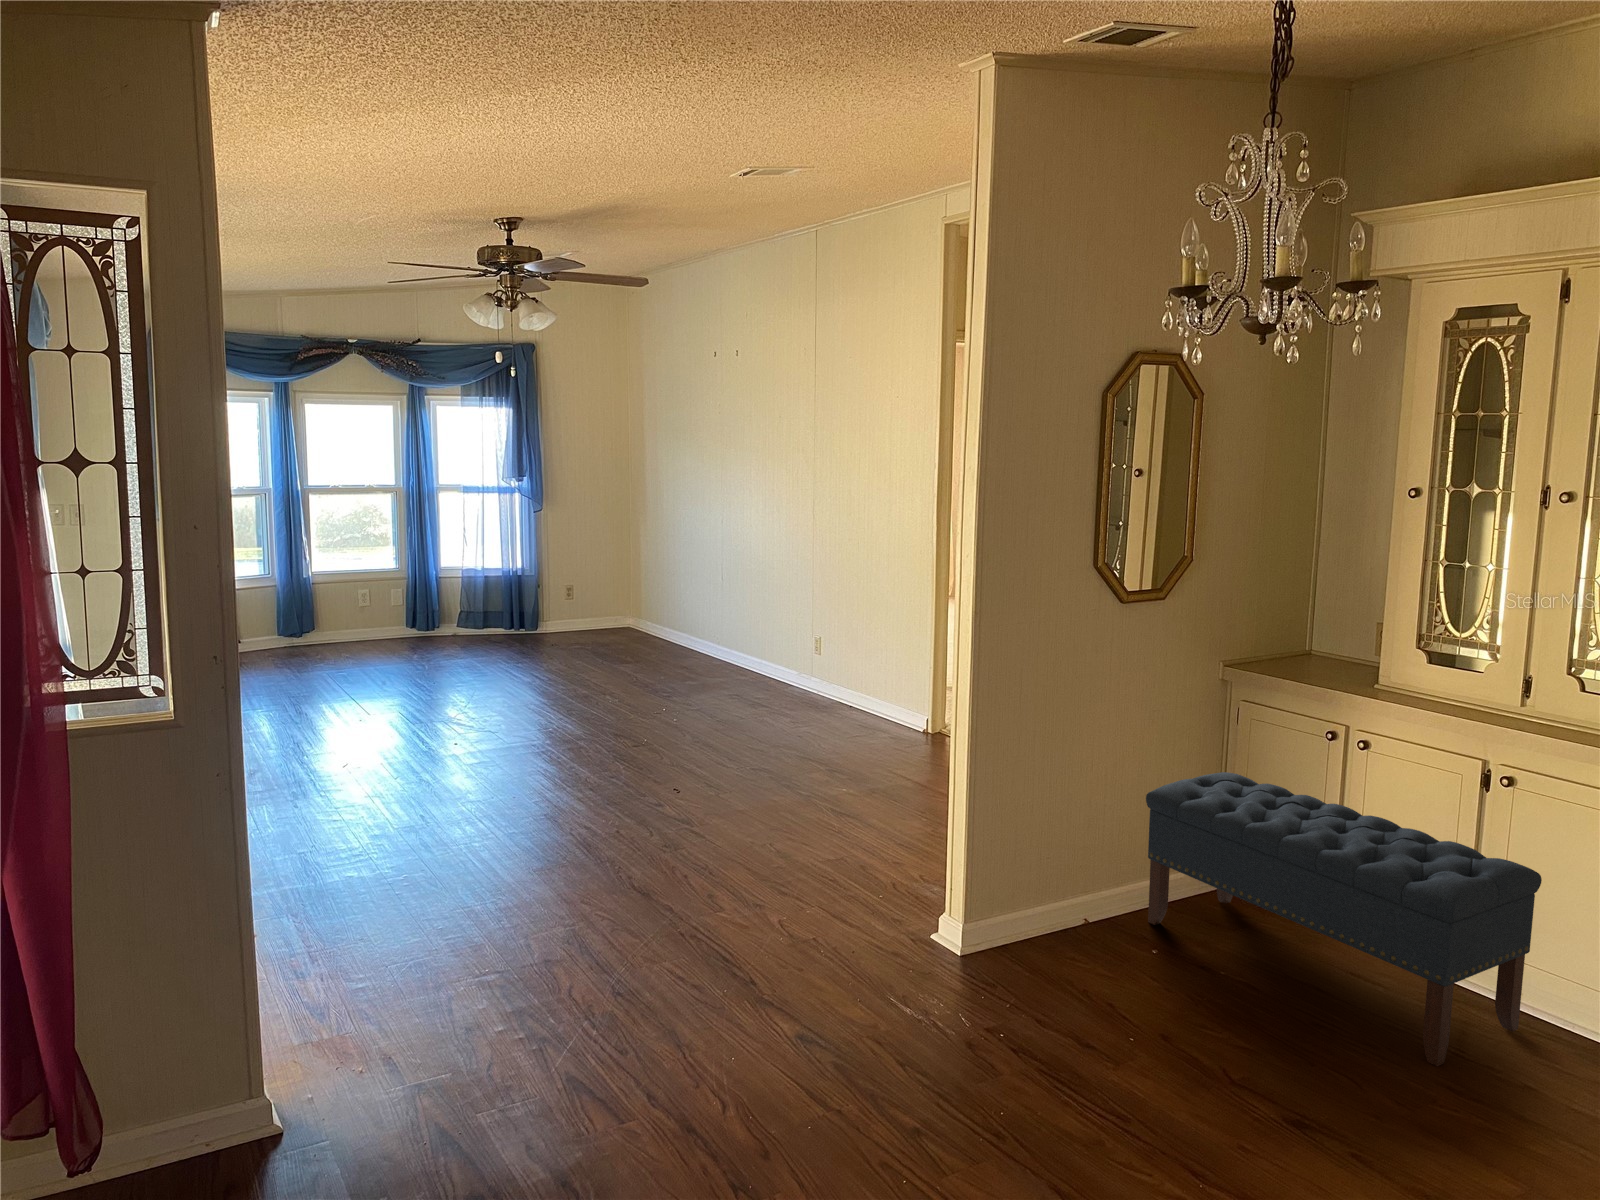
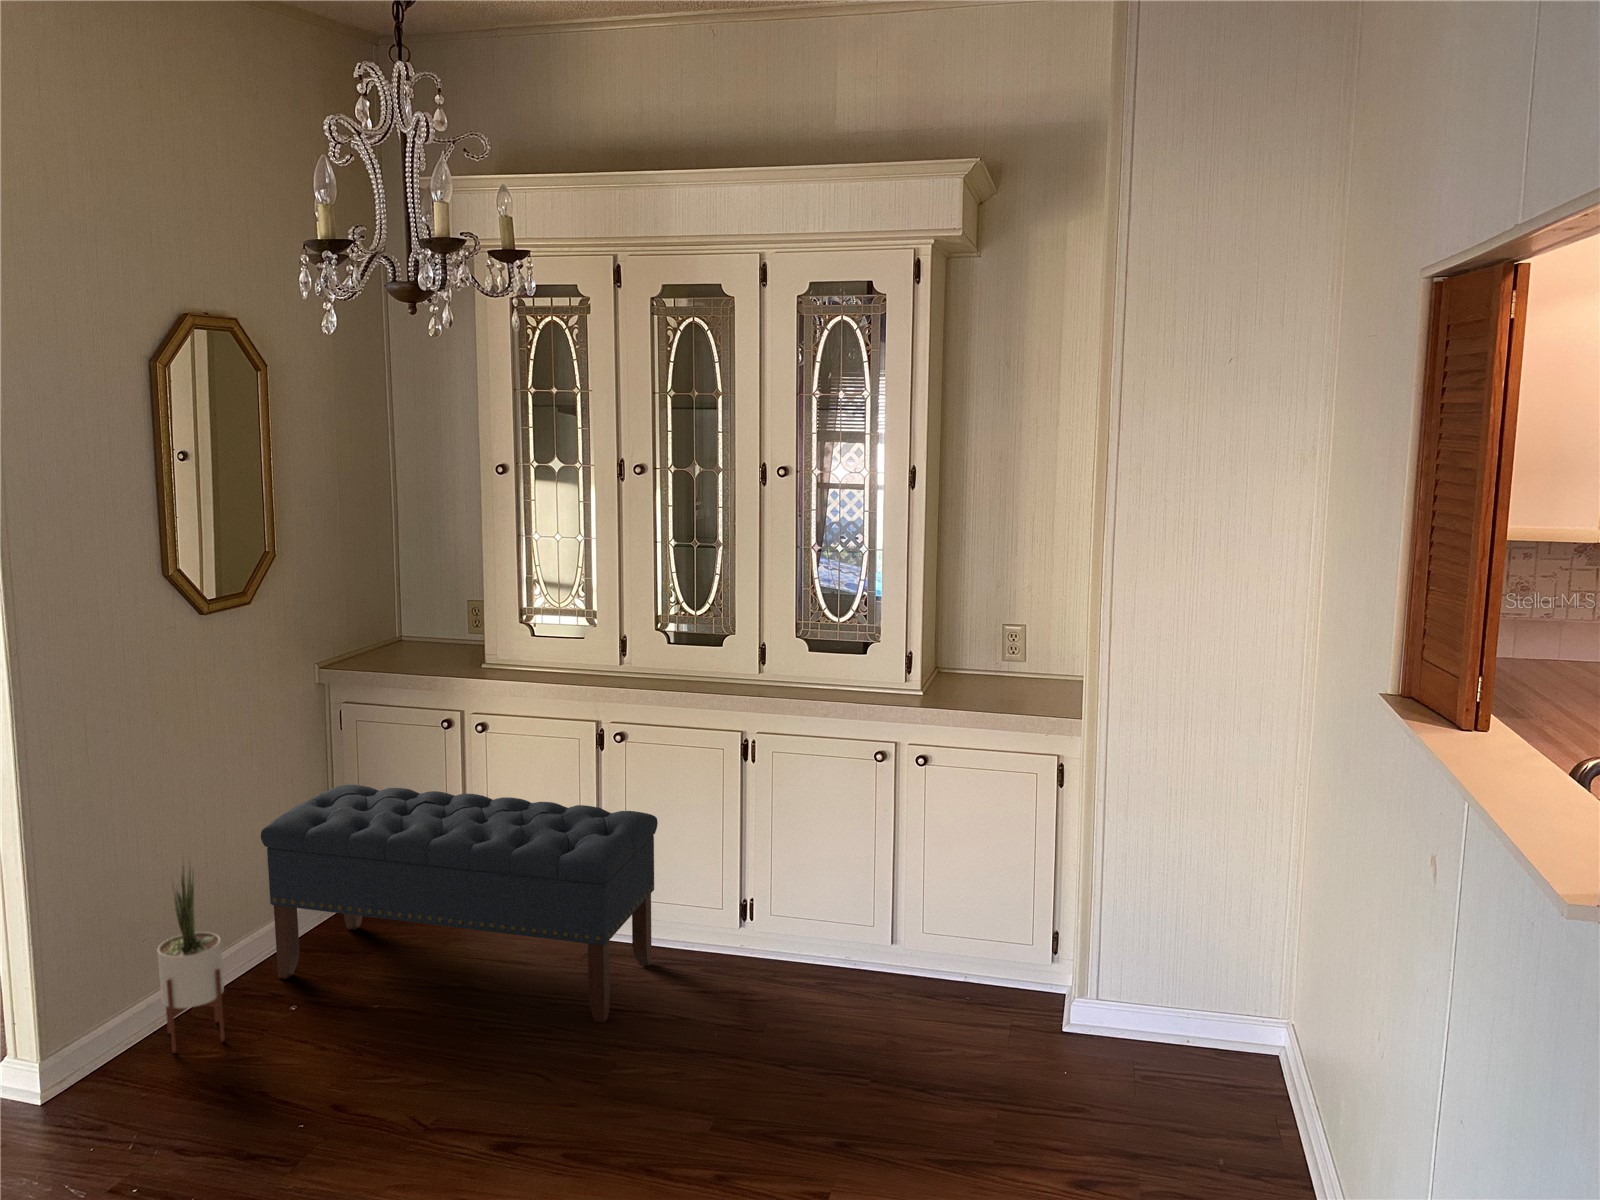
potted plant: none [1049,796,1097,955] -> present [158,865,225,1053]

